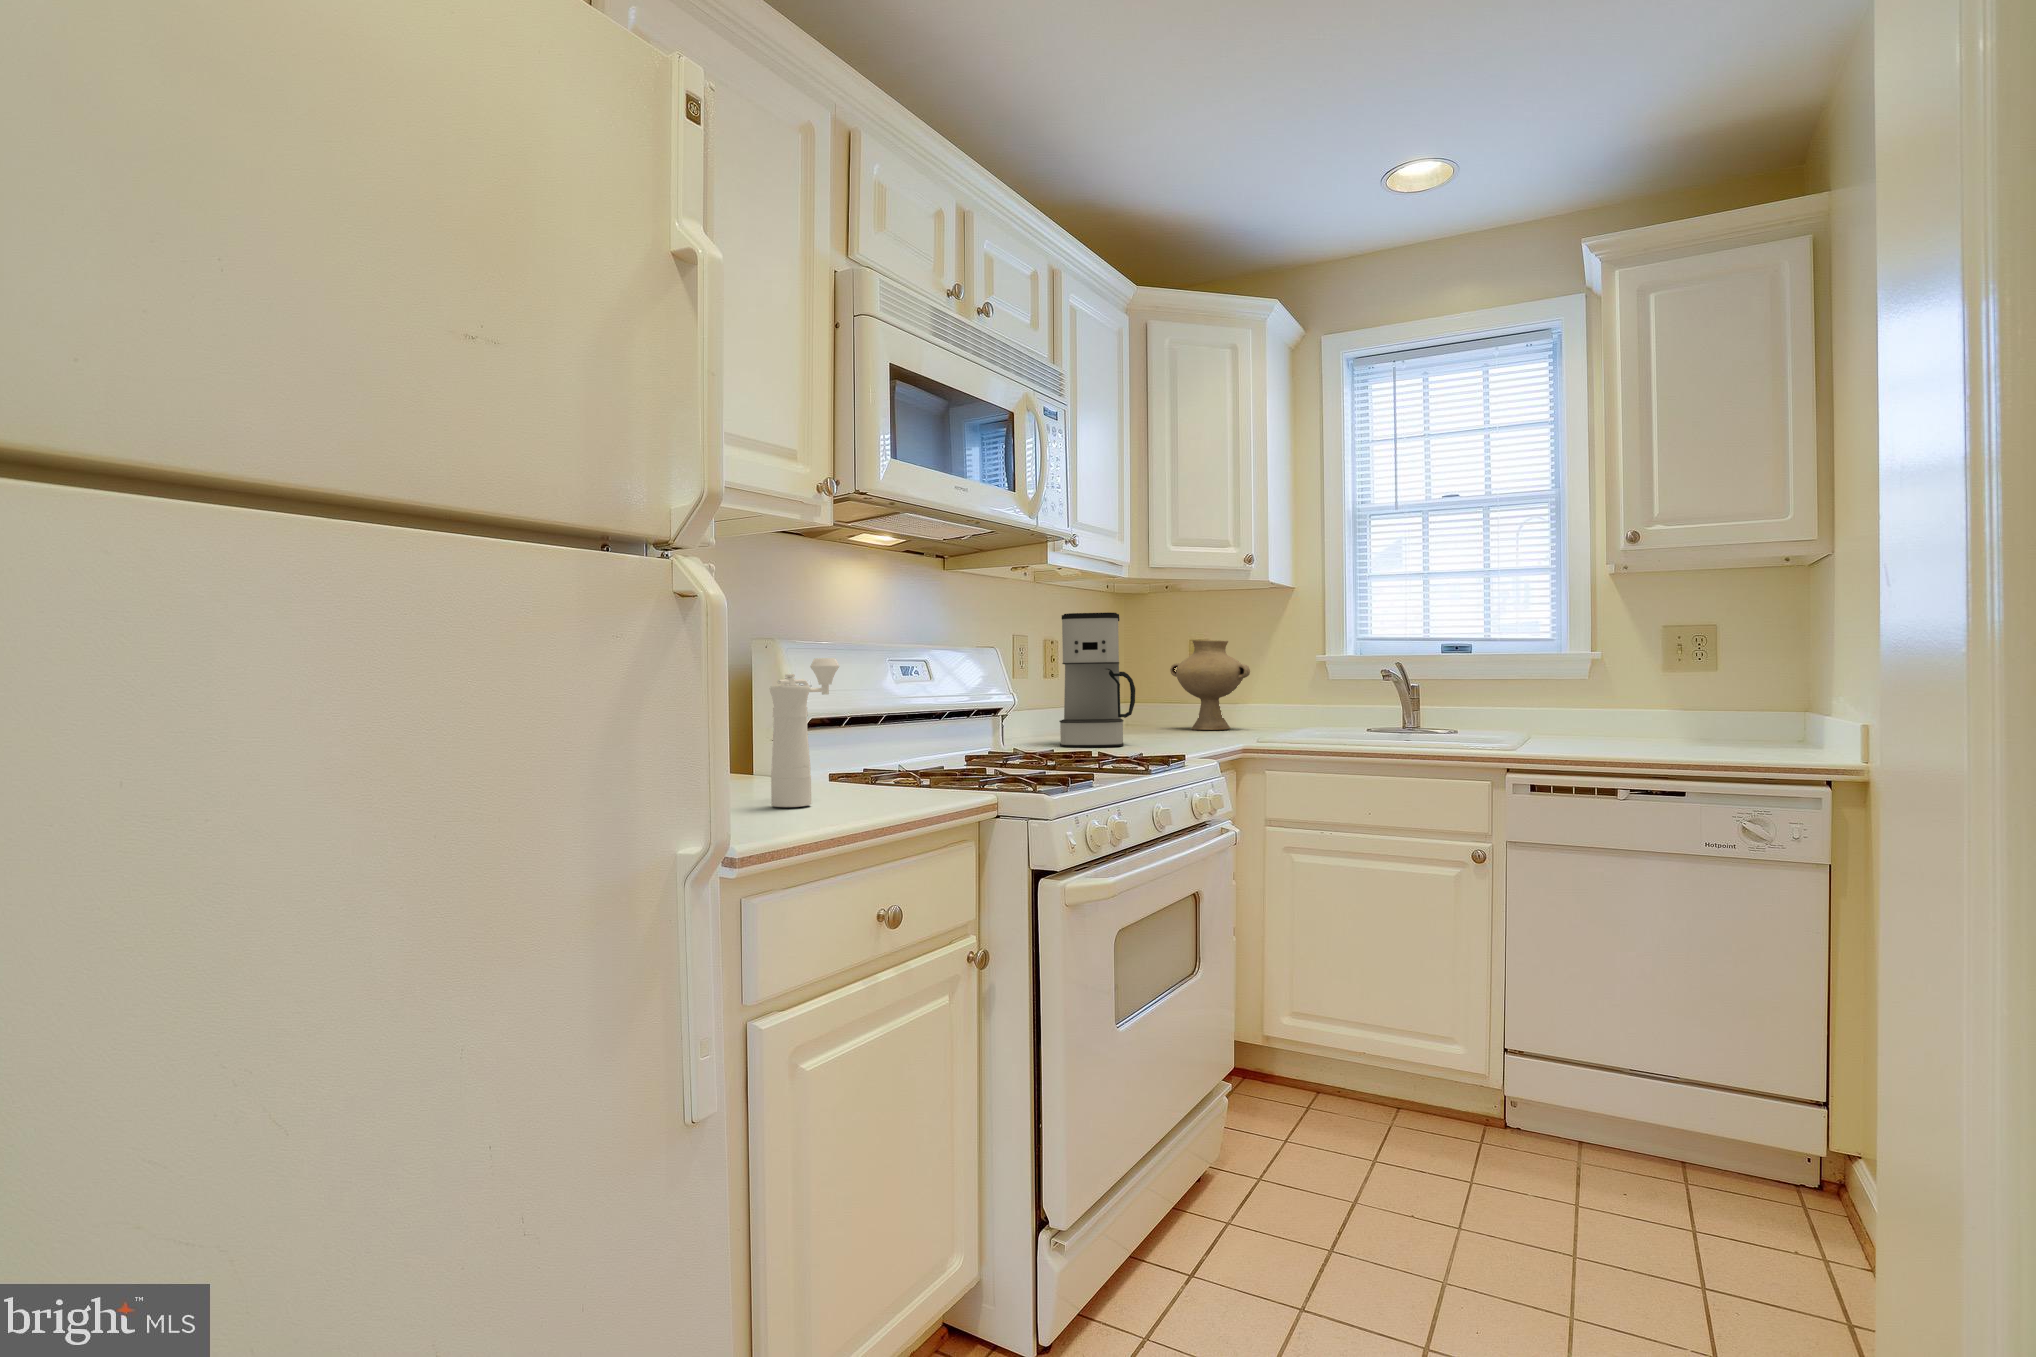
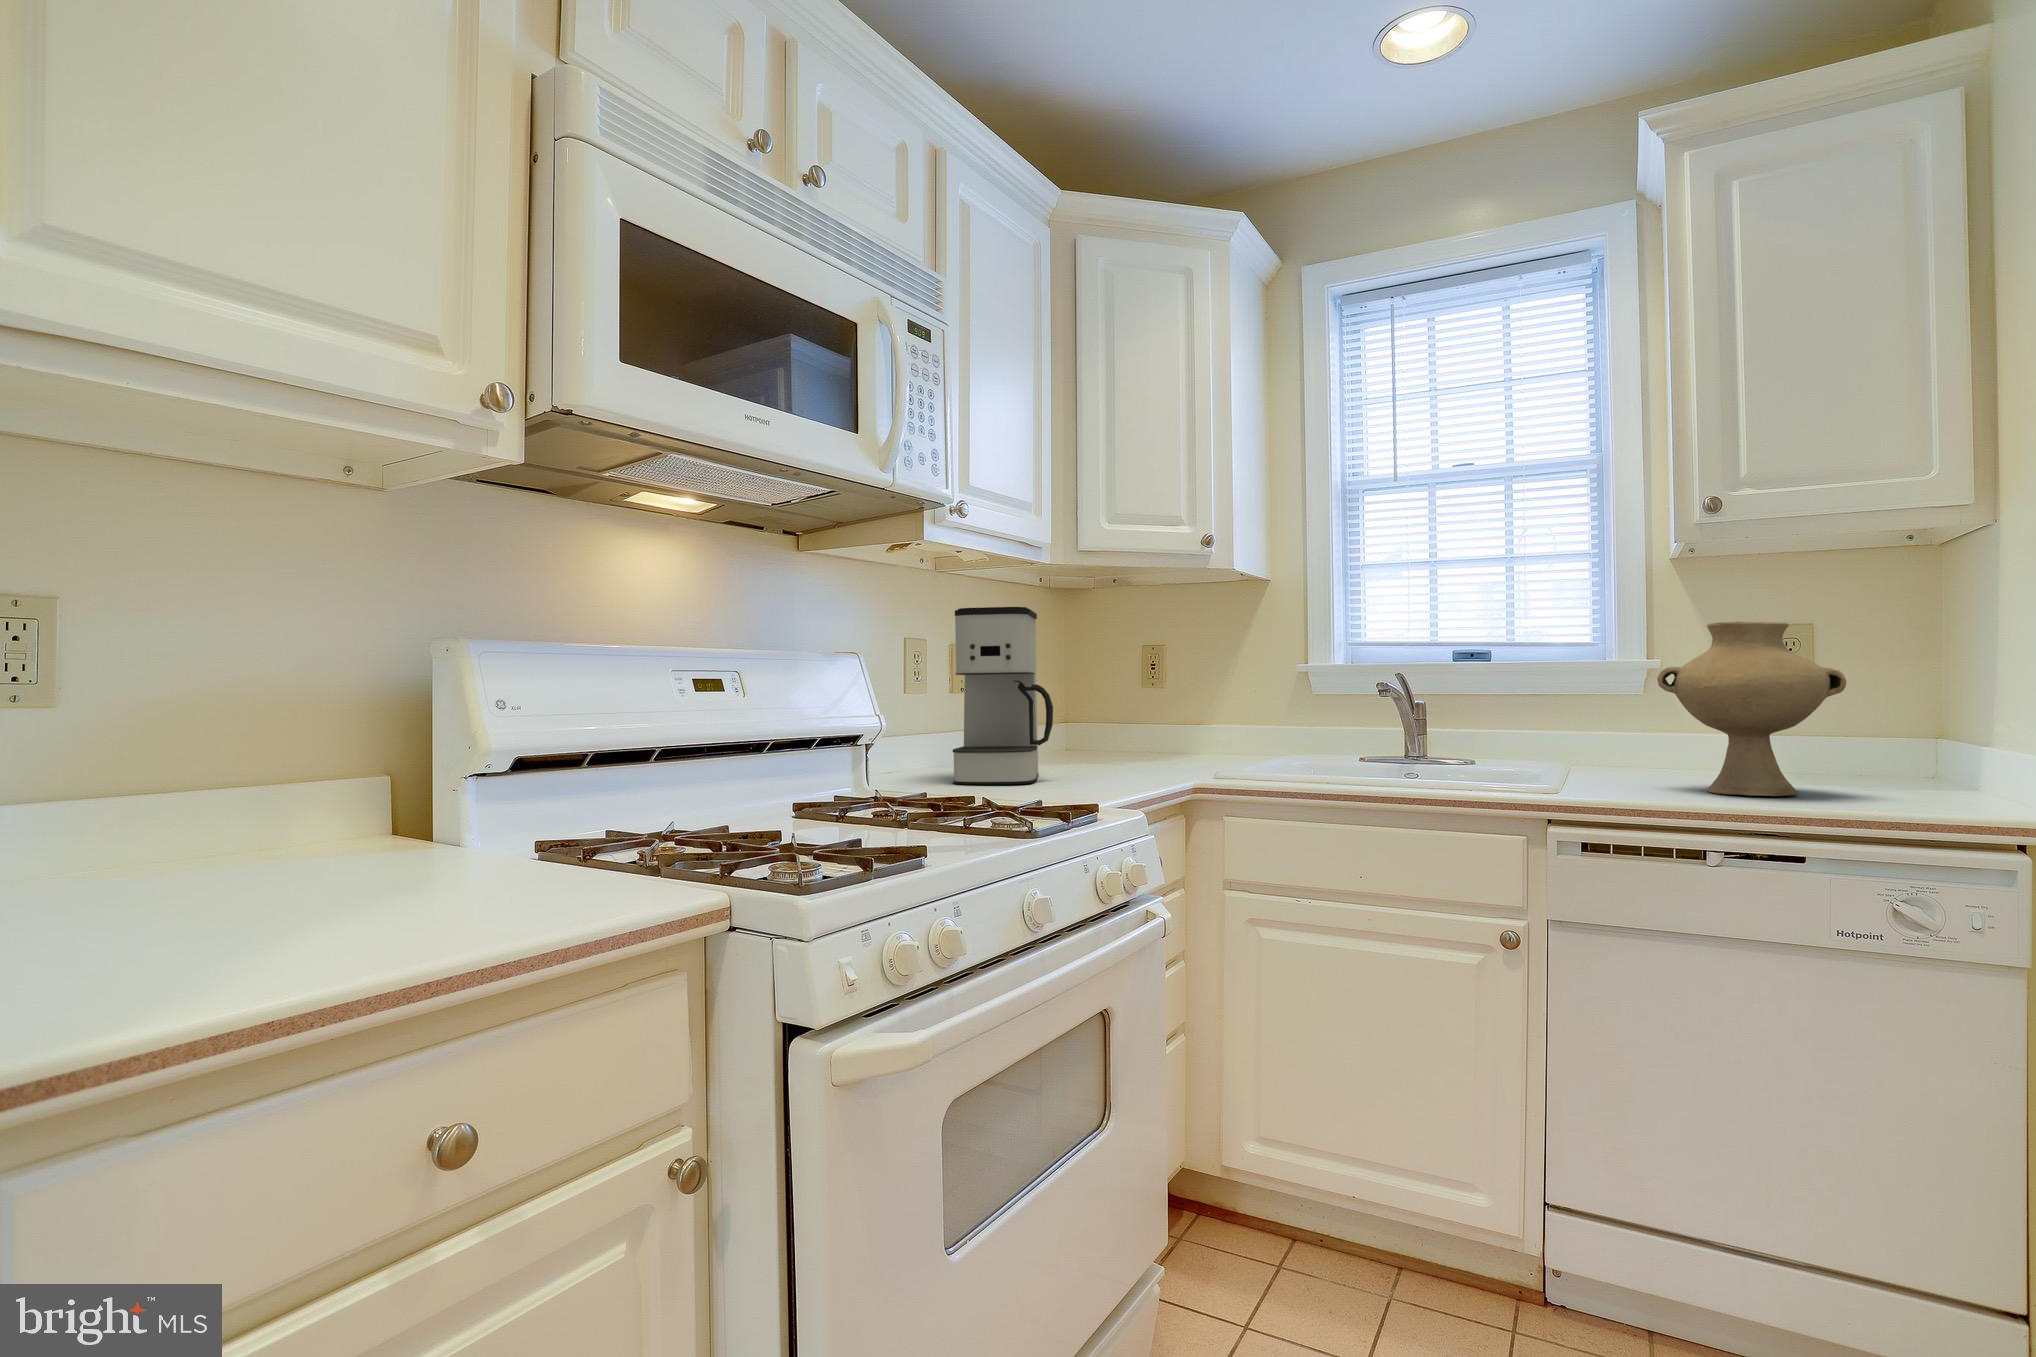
vase: present [1170,640,1250,730] -> present [1657,622,1846,796]
pepper mill: present [769,658,839,807] -> none [244,670,438,945]

